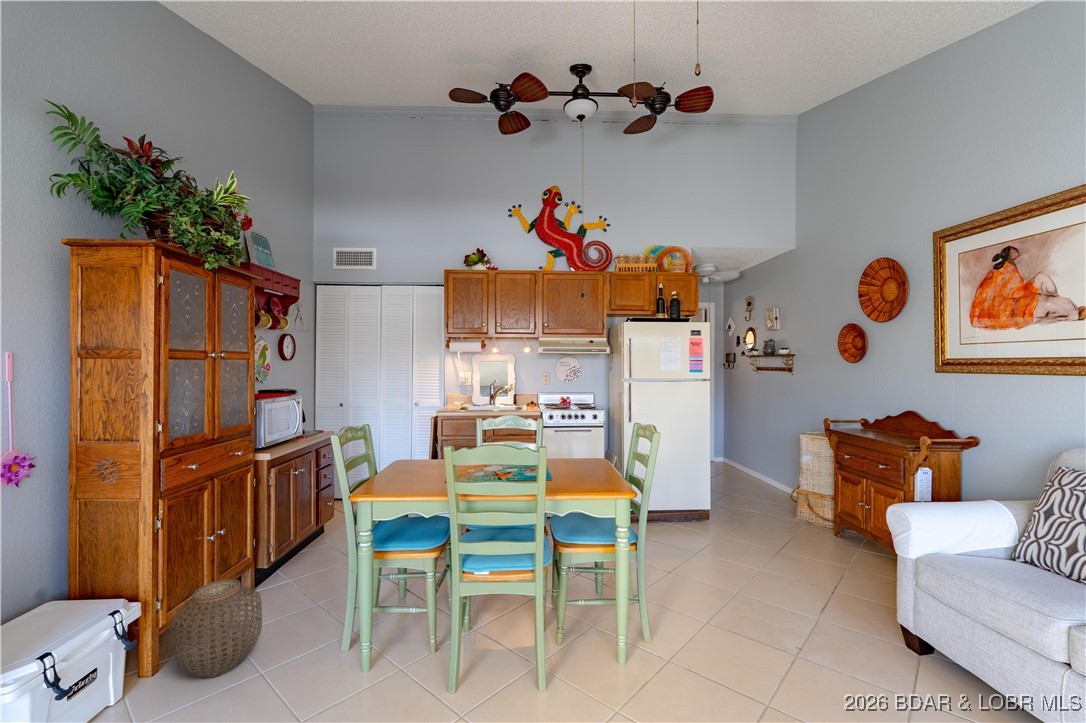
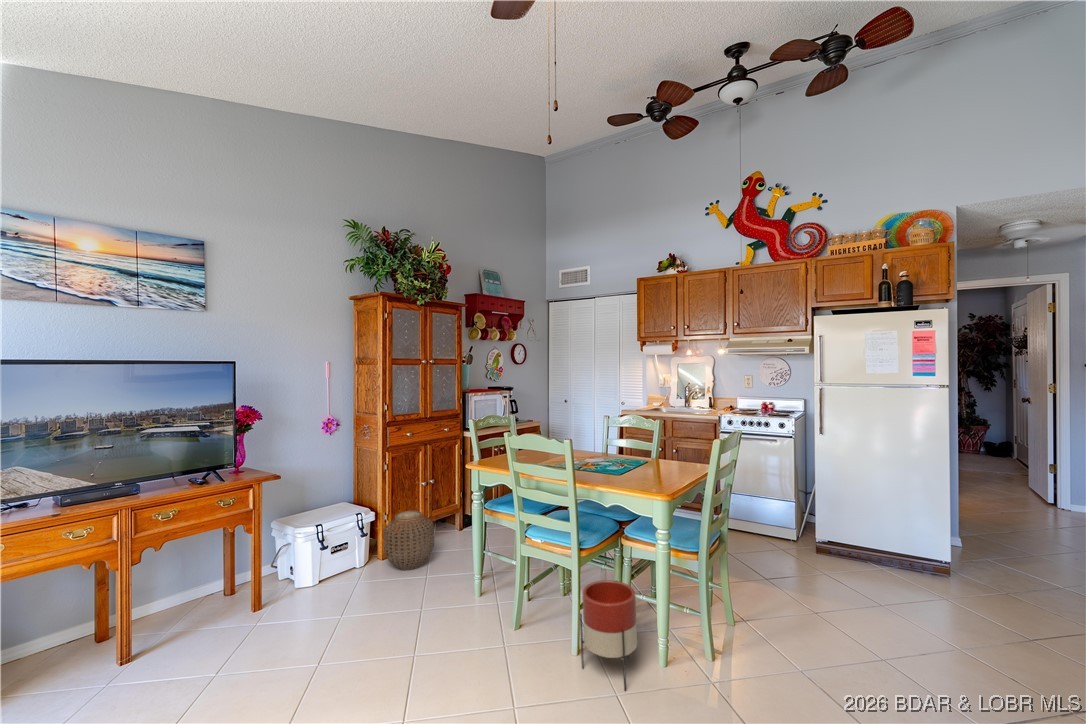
planter: none [570,580,629,685] -> present [580,580,637,690]

